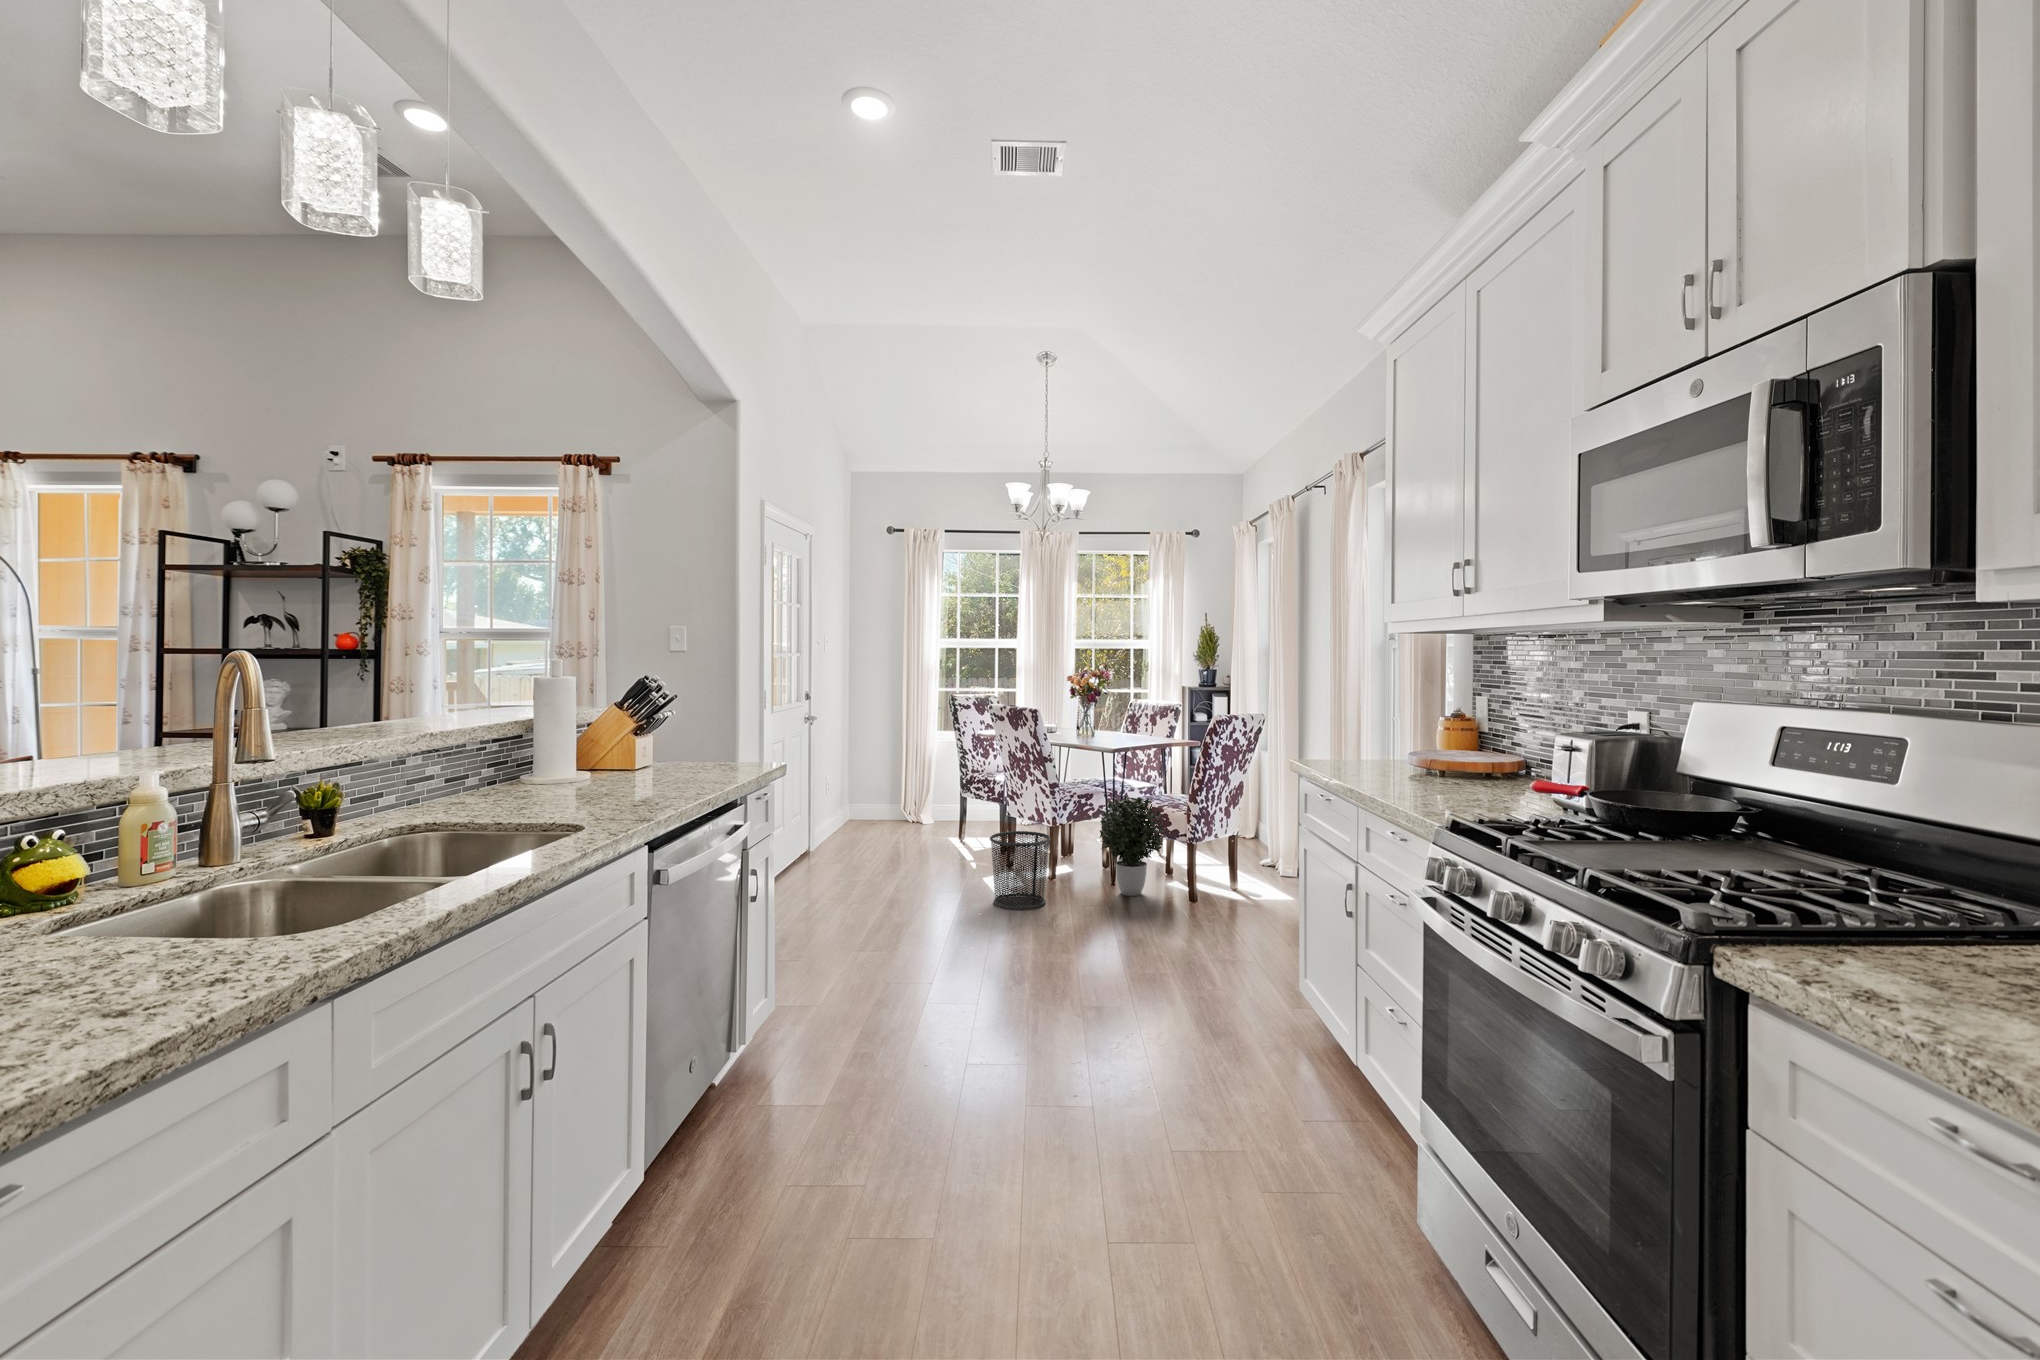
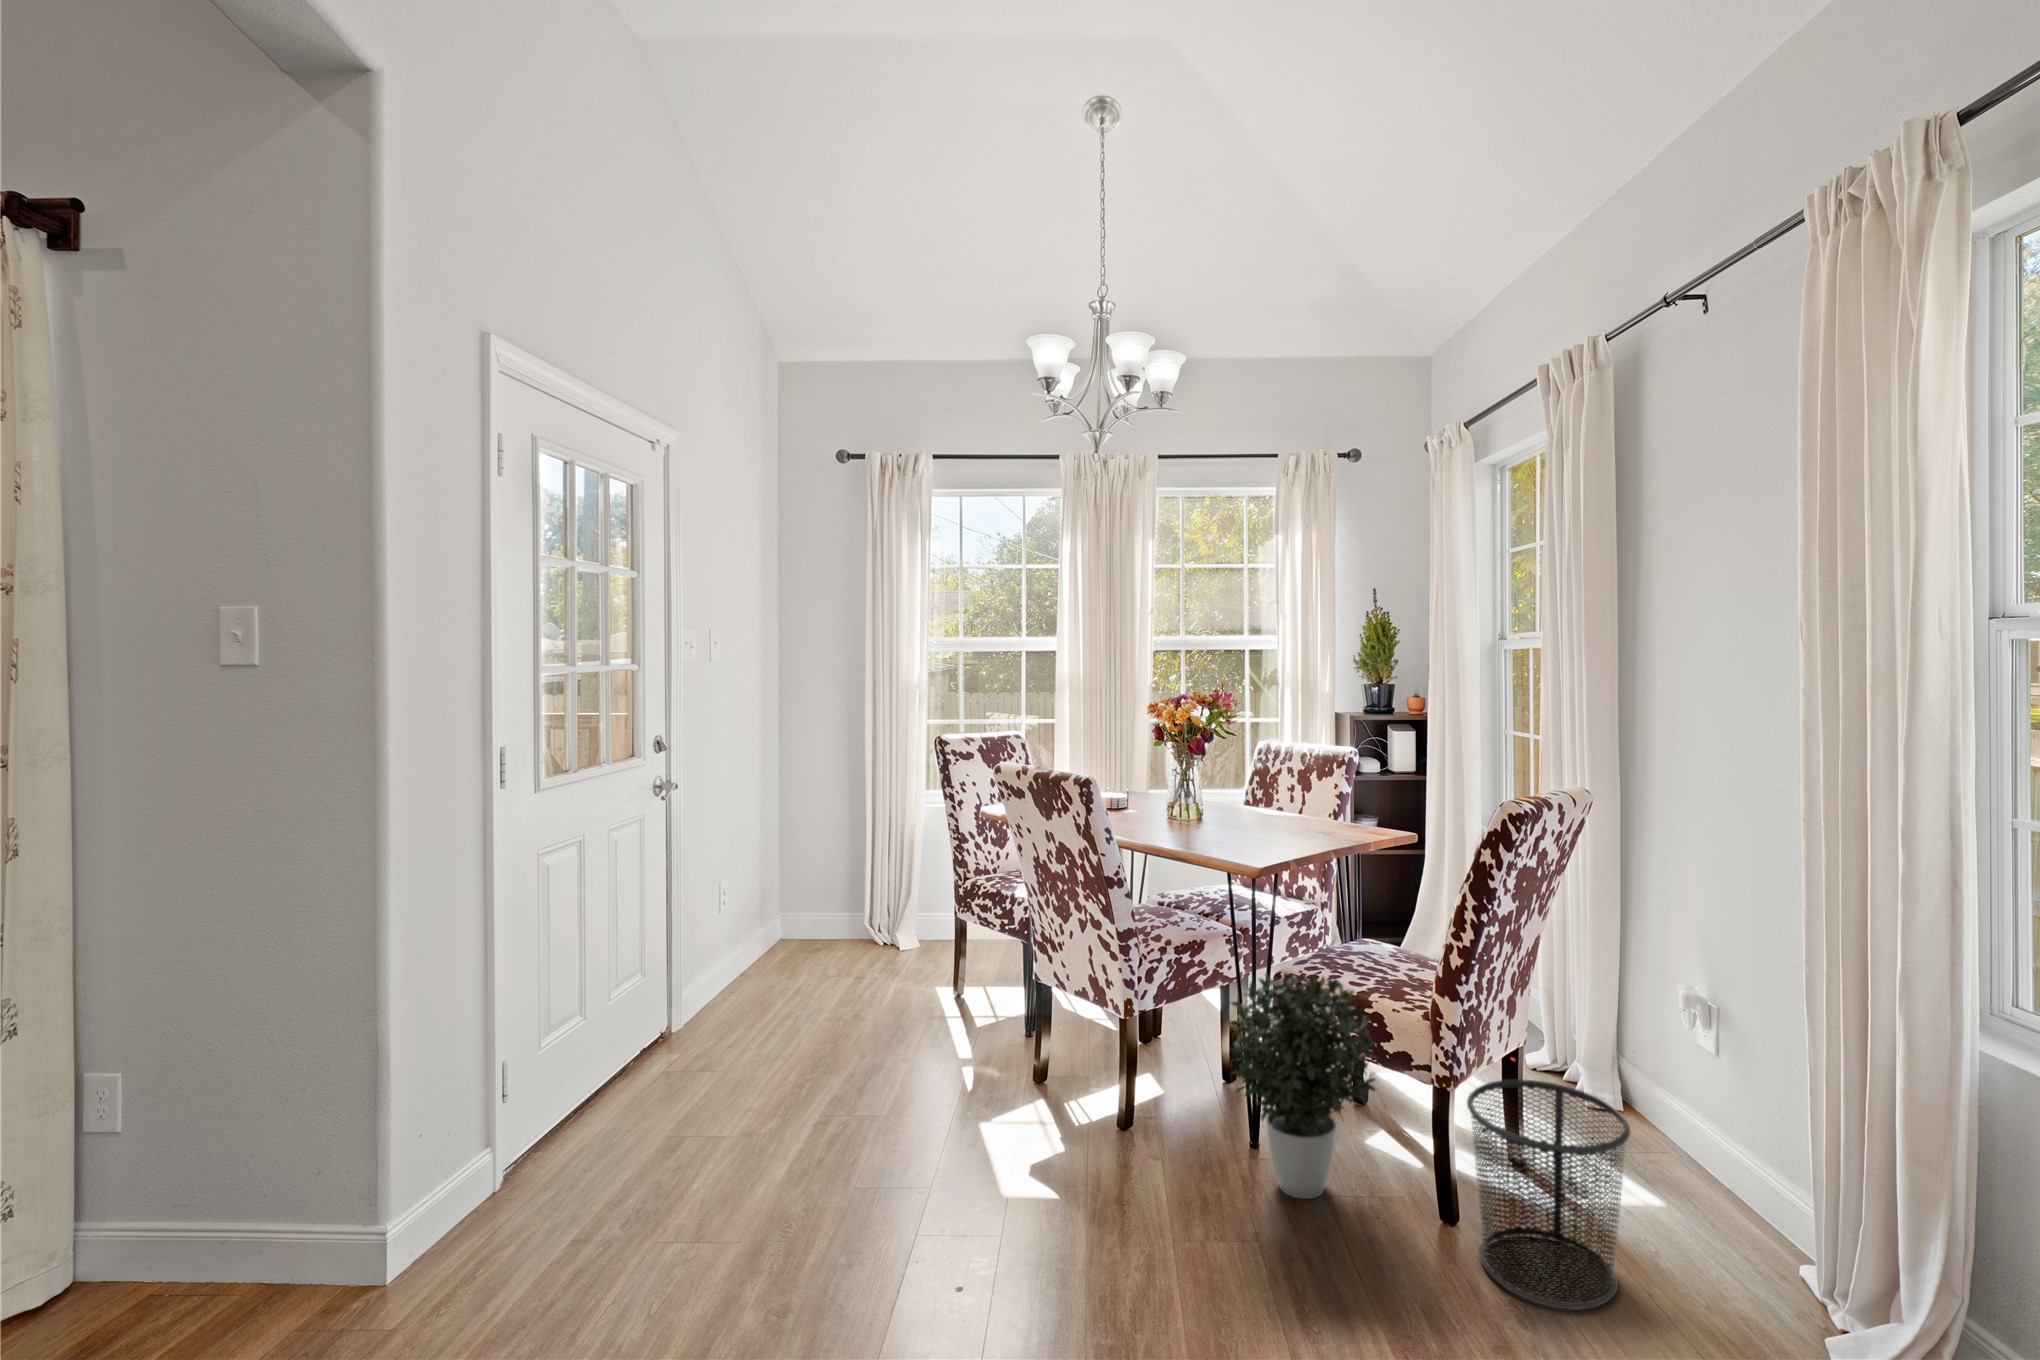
waste bin: present [990,831,1051,910] -> present [1467,1080,1631,1309]

